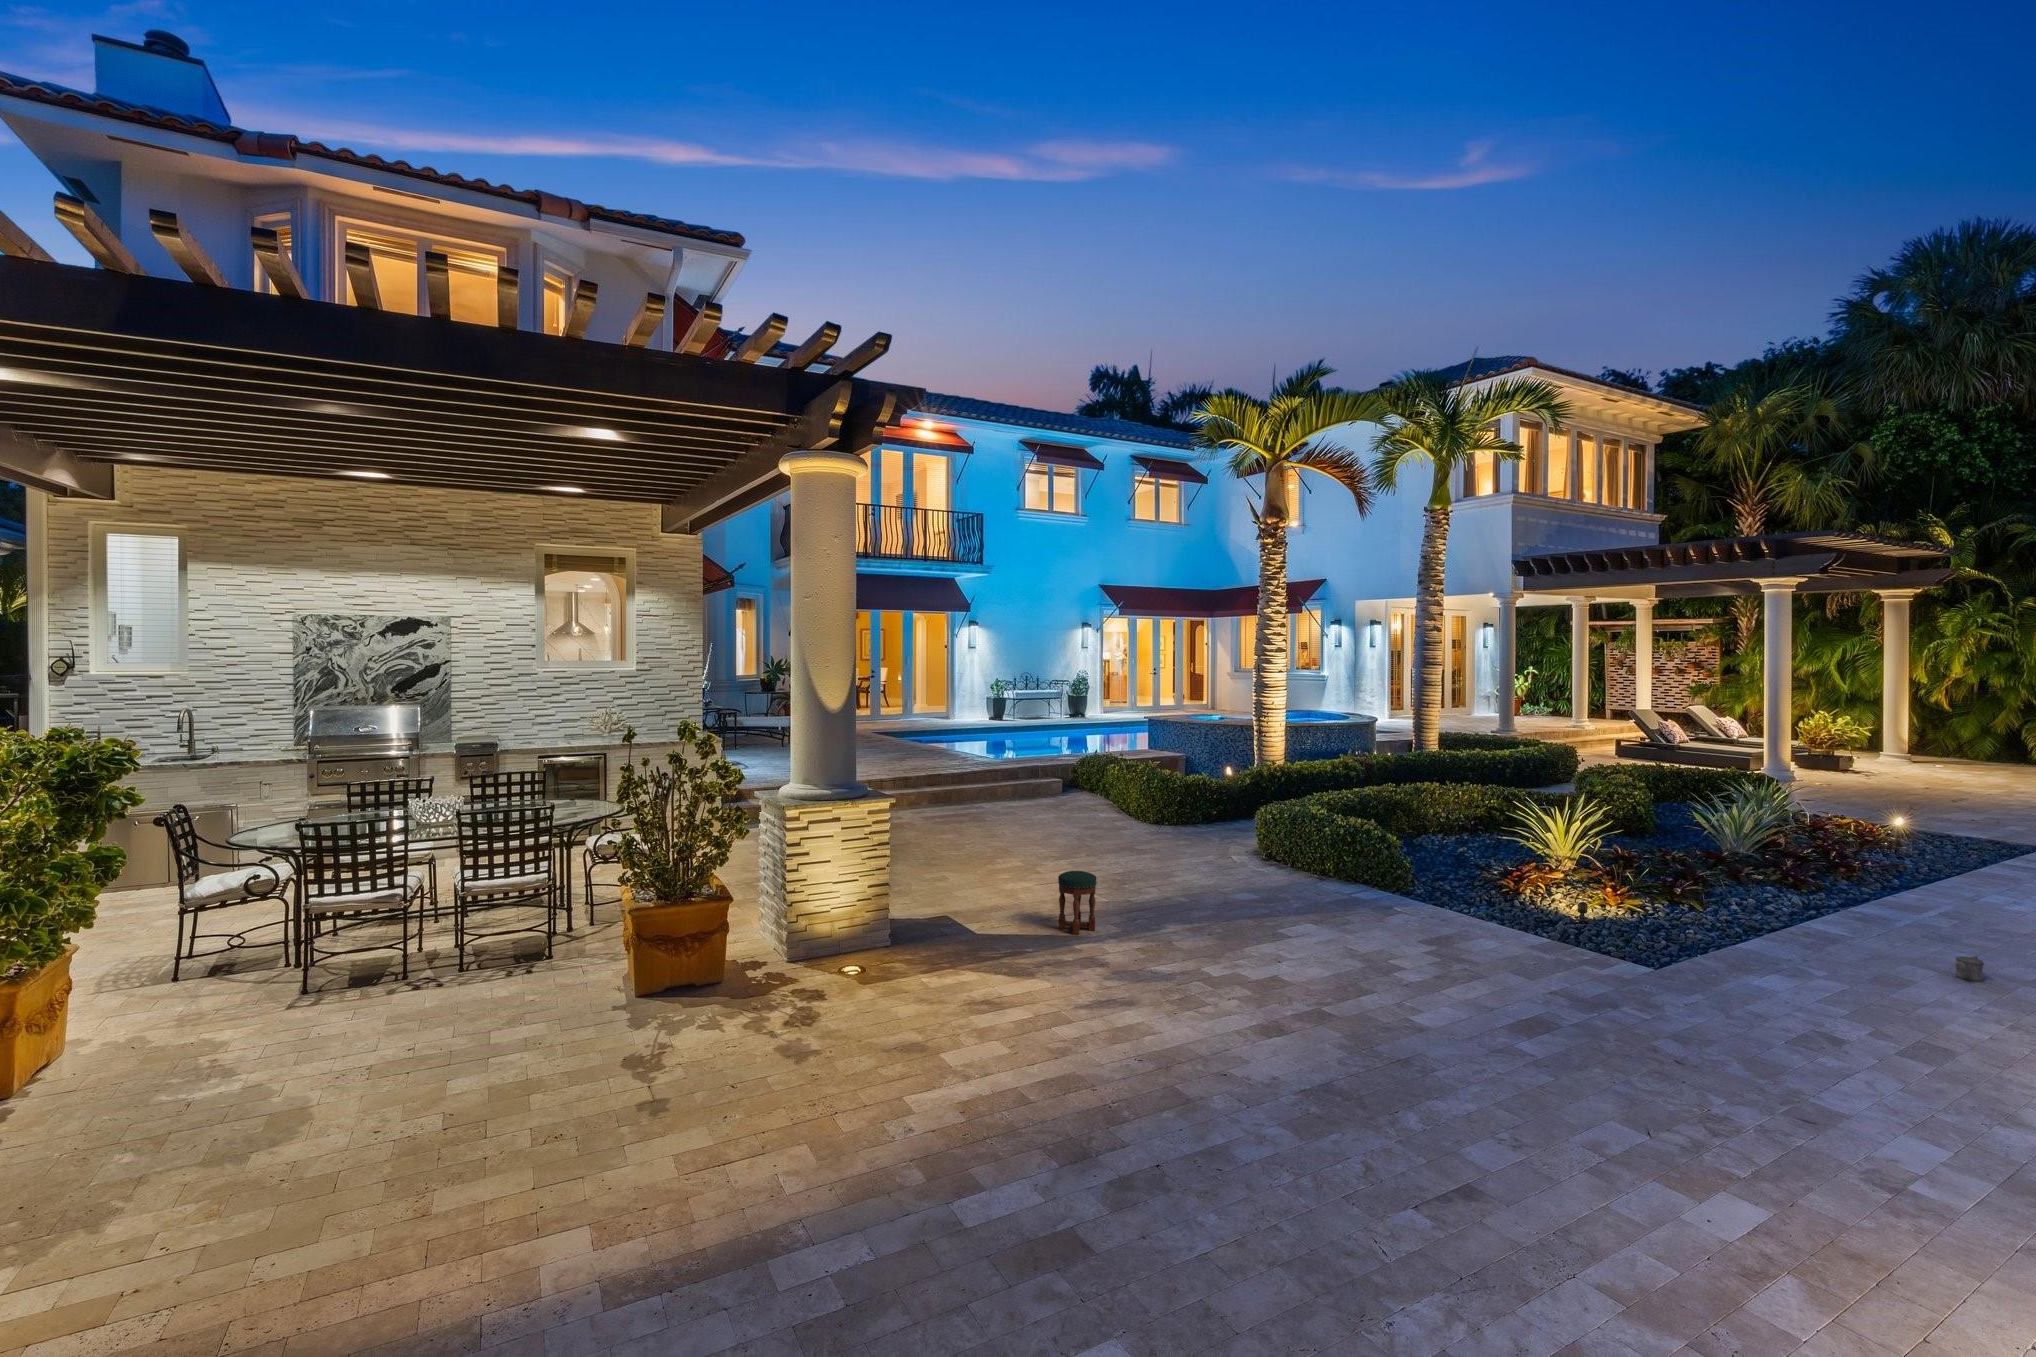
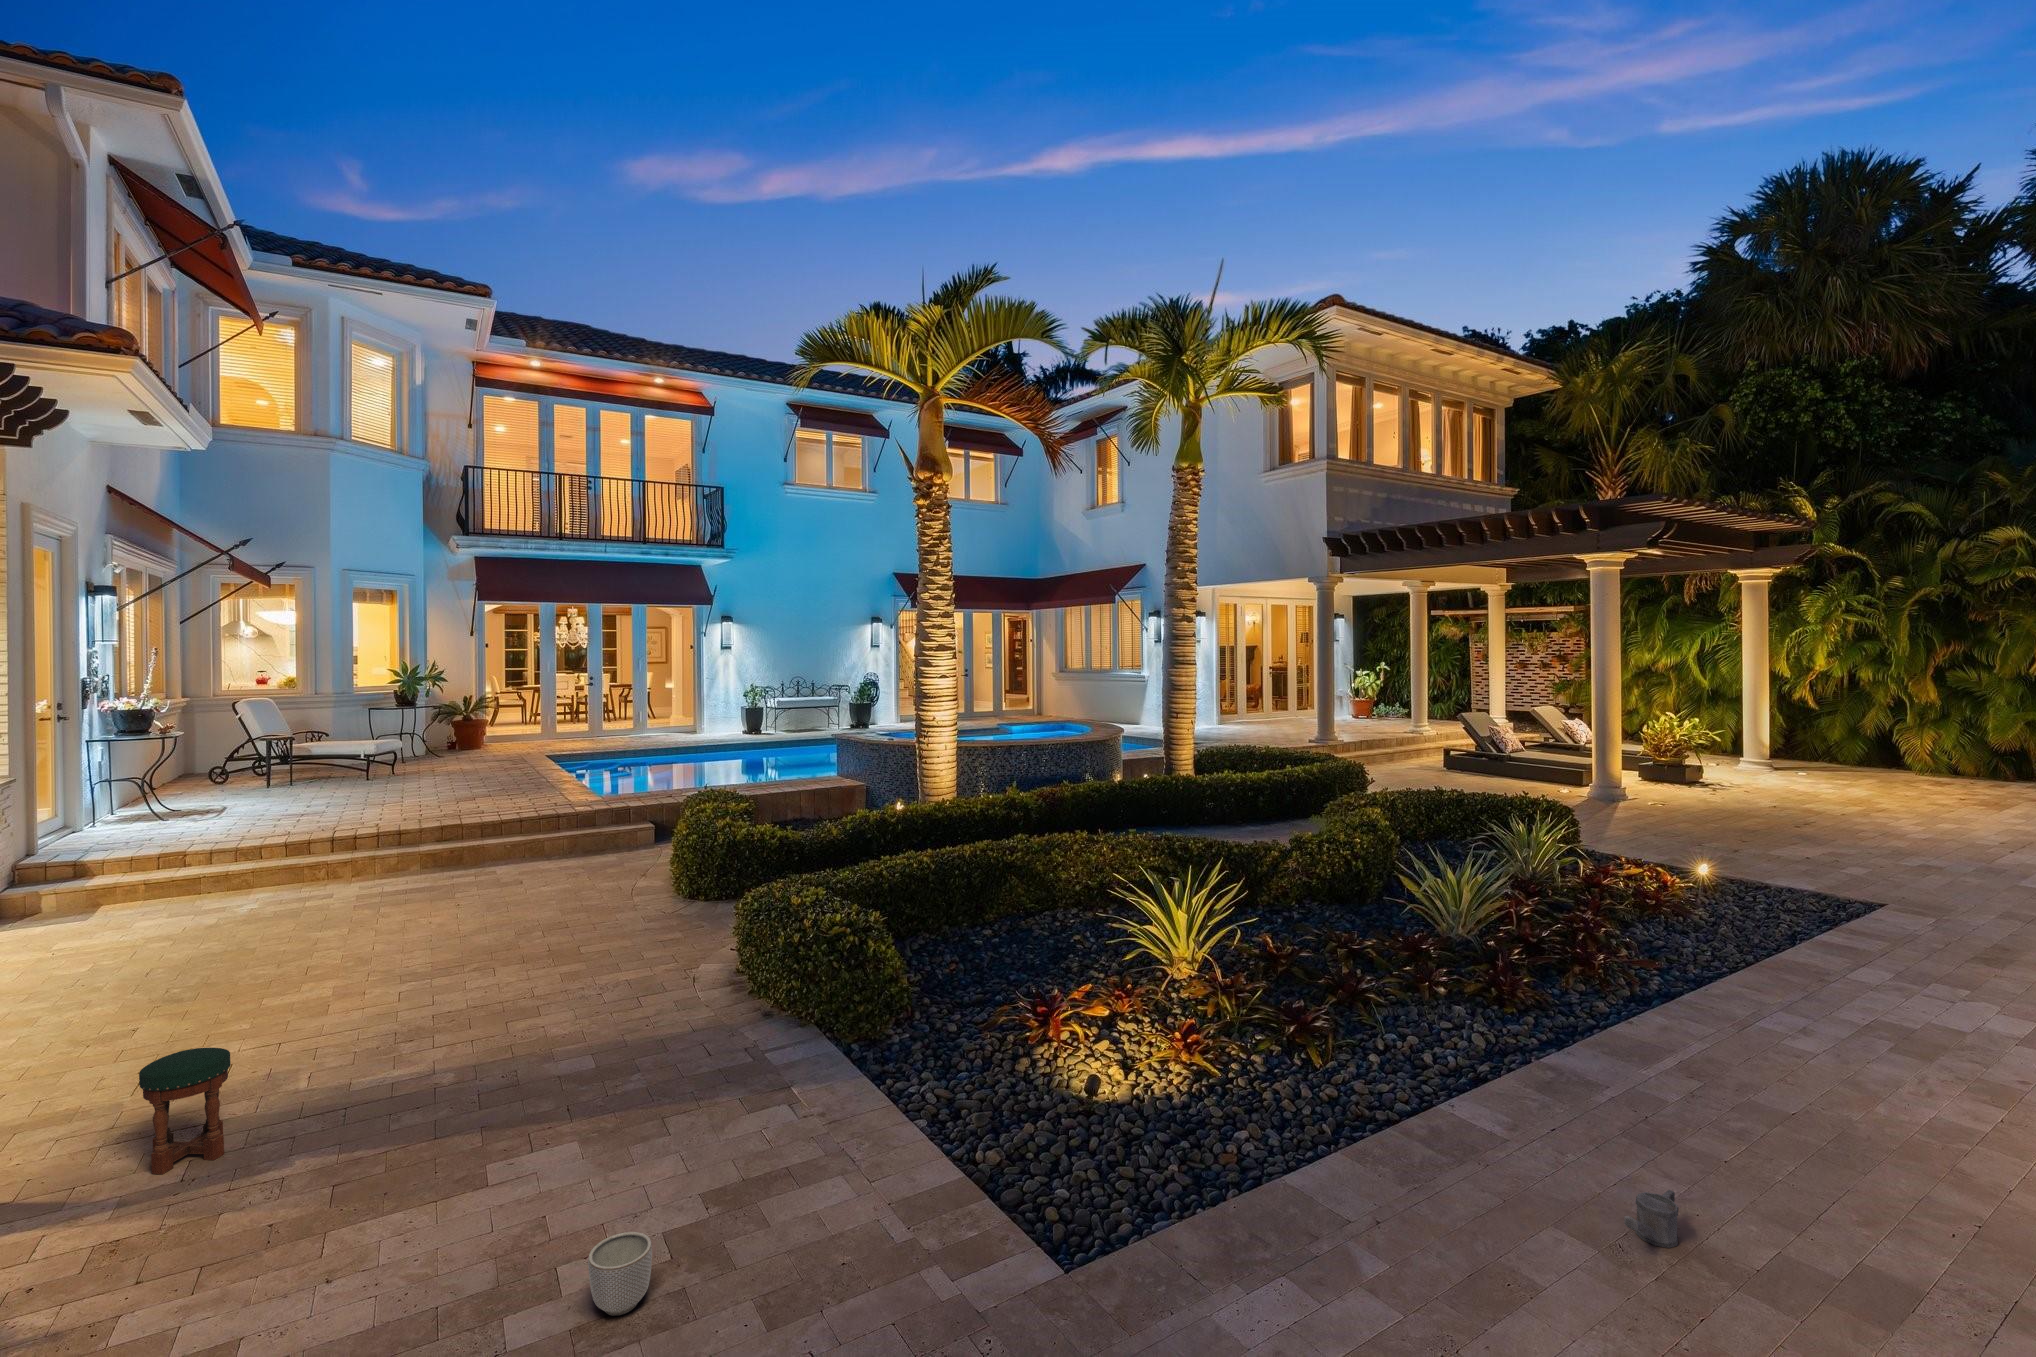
planter: none [1411,948,1444,984] -> present [588,1232,652,1316]

